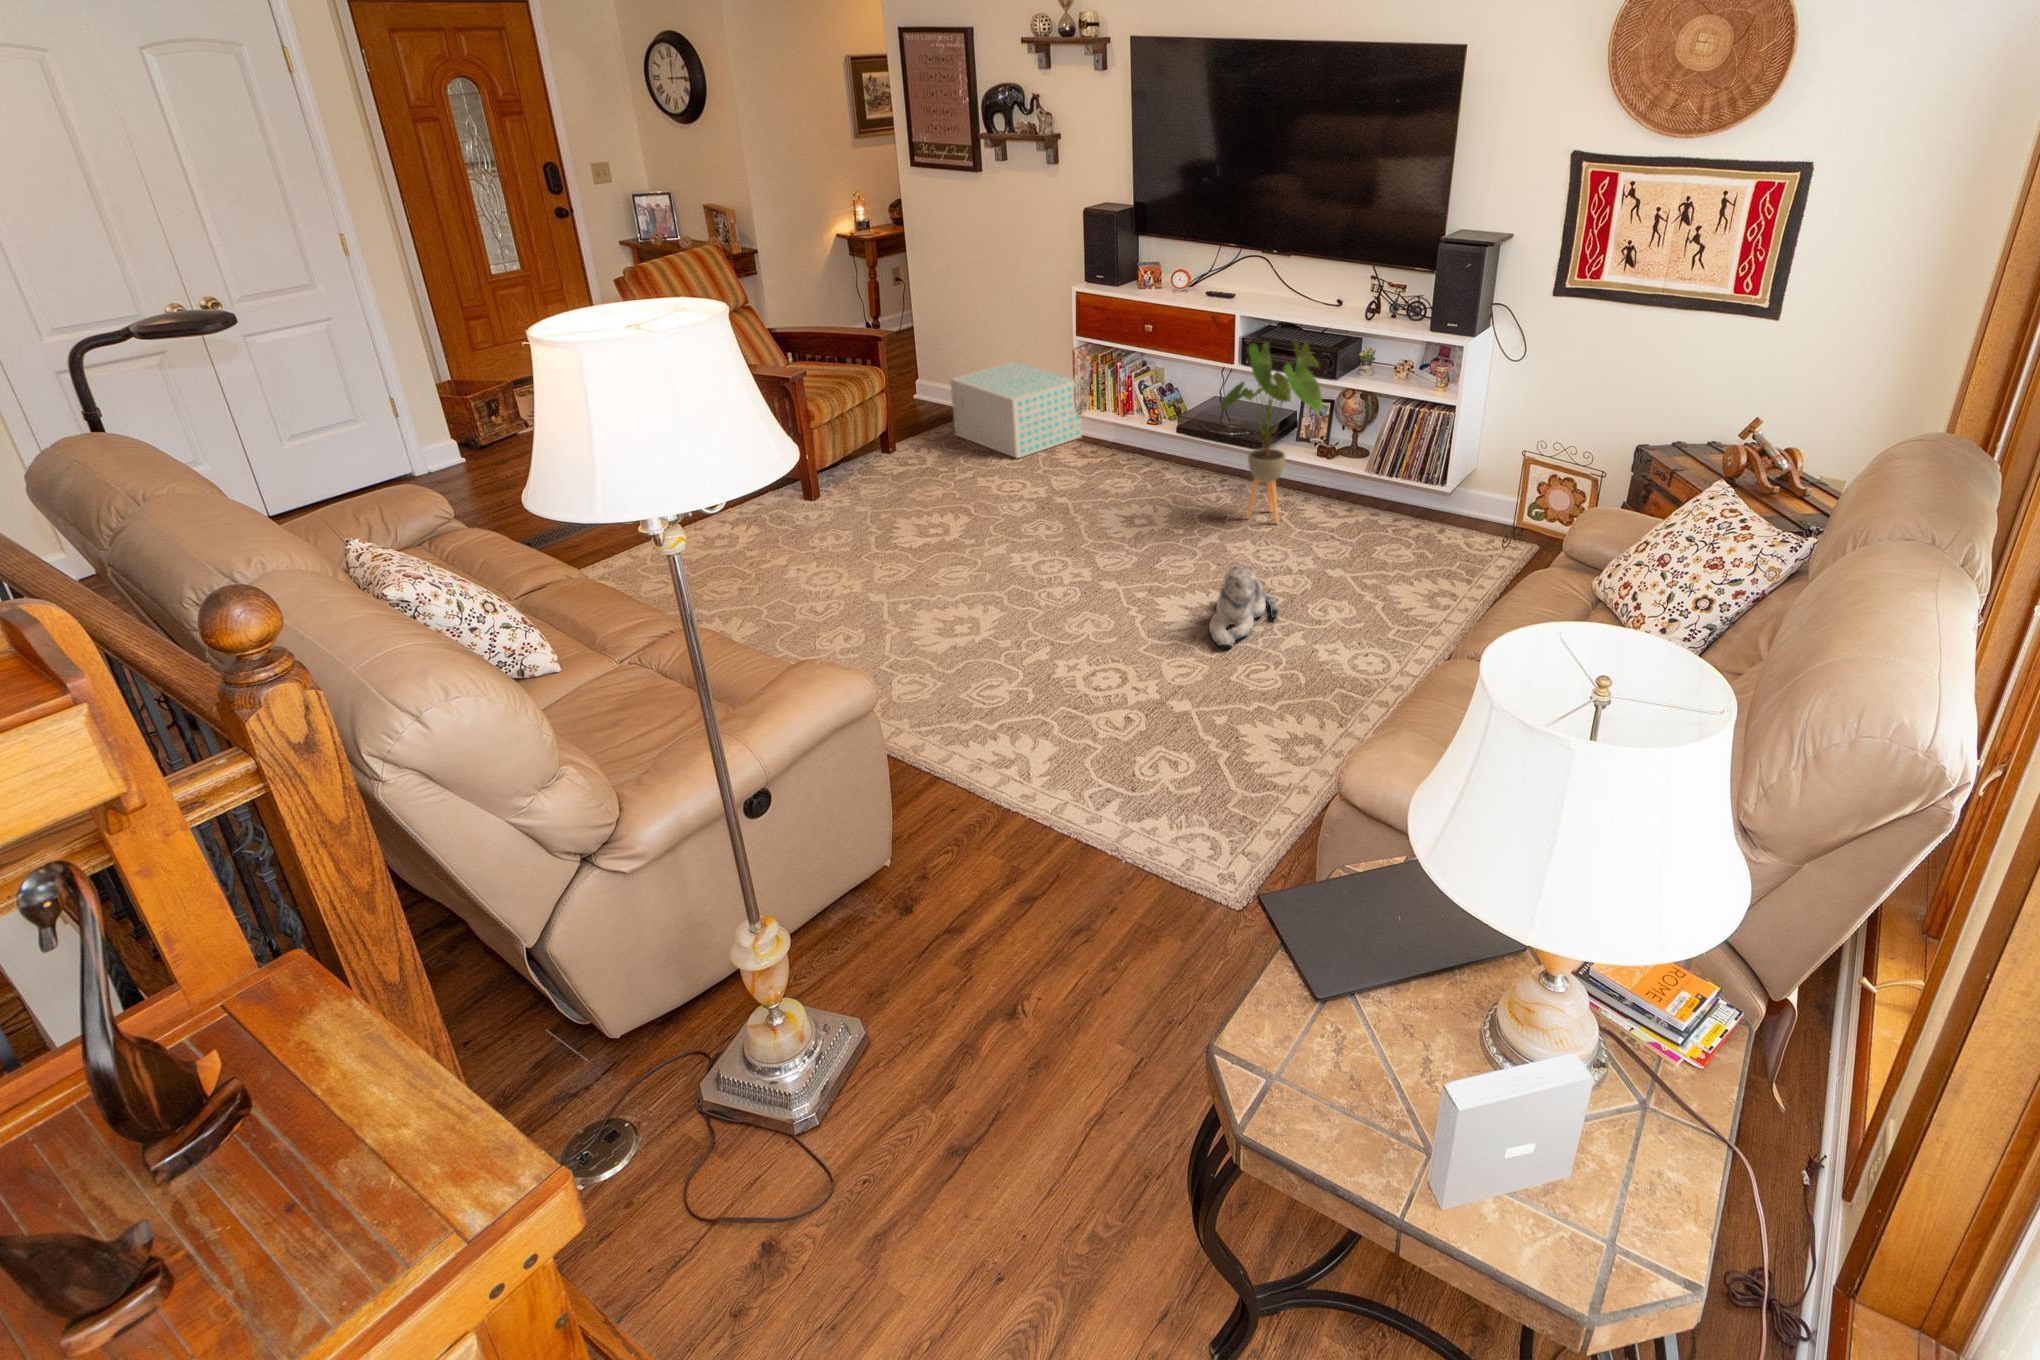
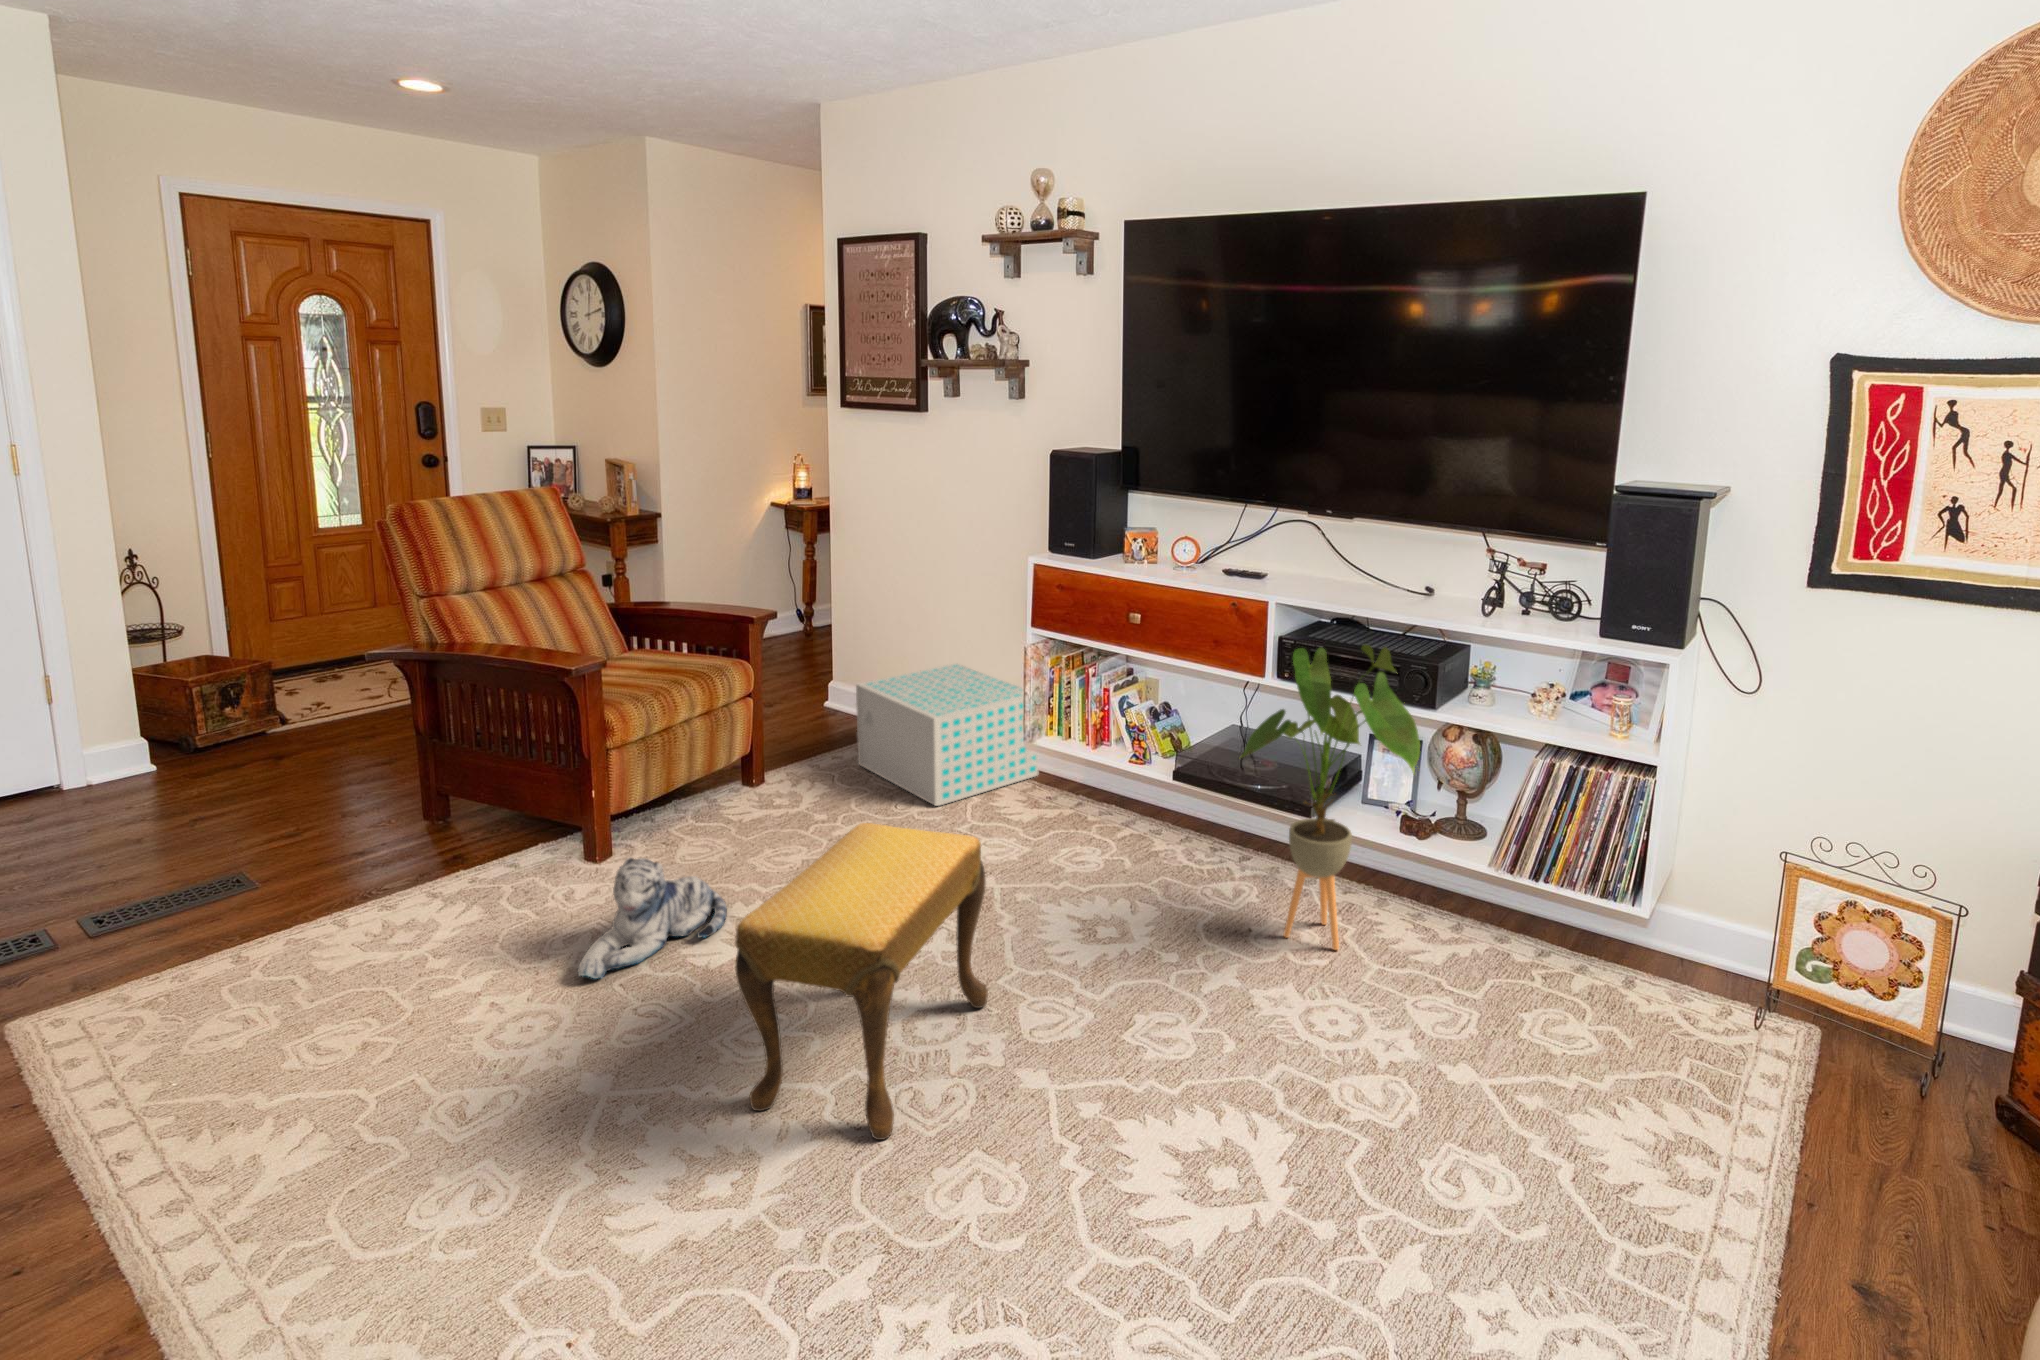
footstool: none [949,457,1076,612] -> present [735,823,988,1140]
plush toy: present [1209,566,1278,646] -> present [577,858,727,978]

